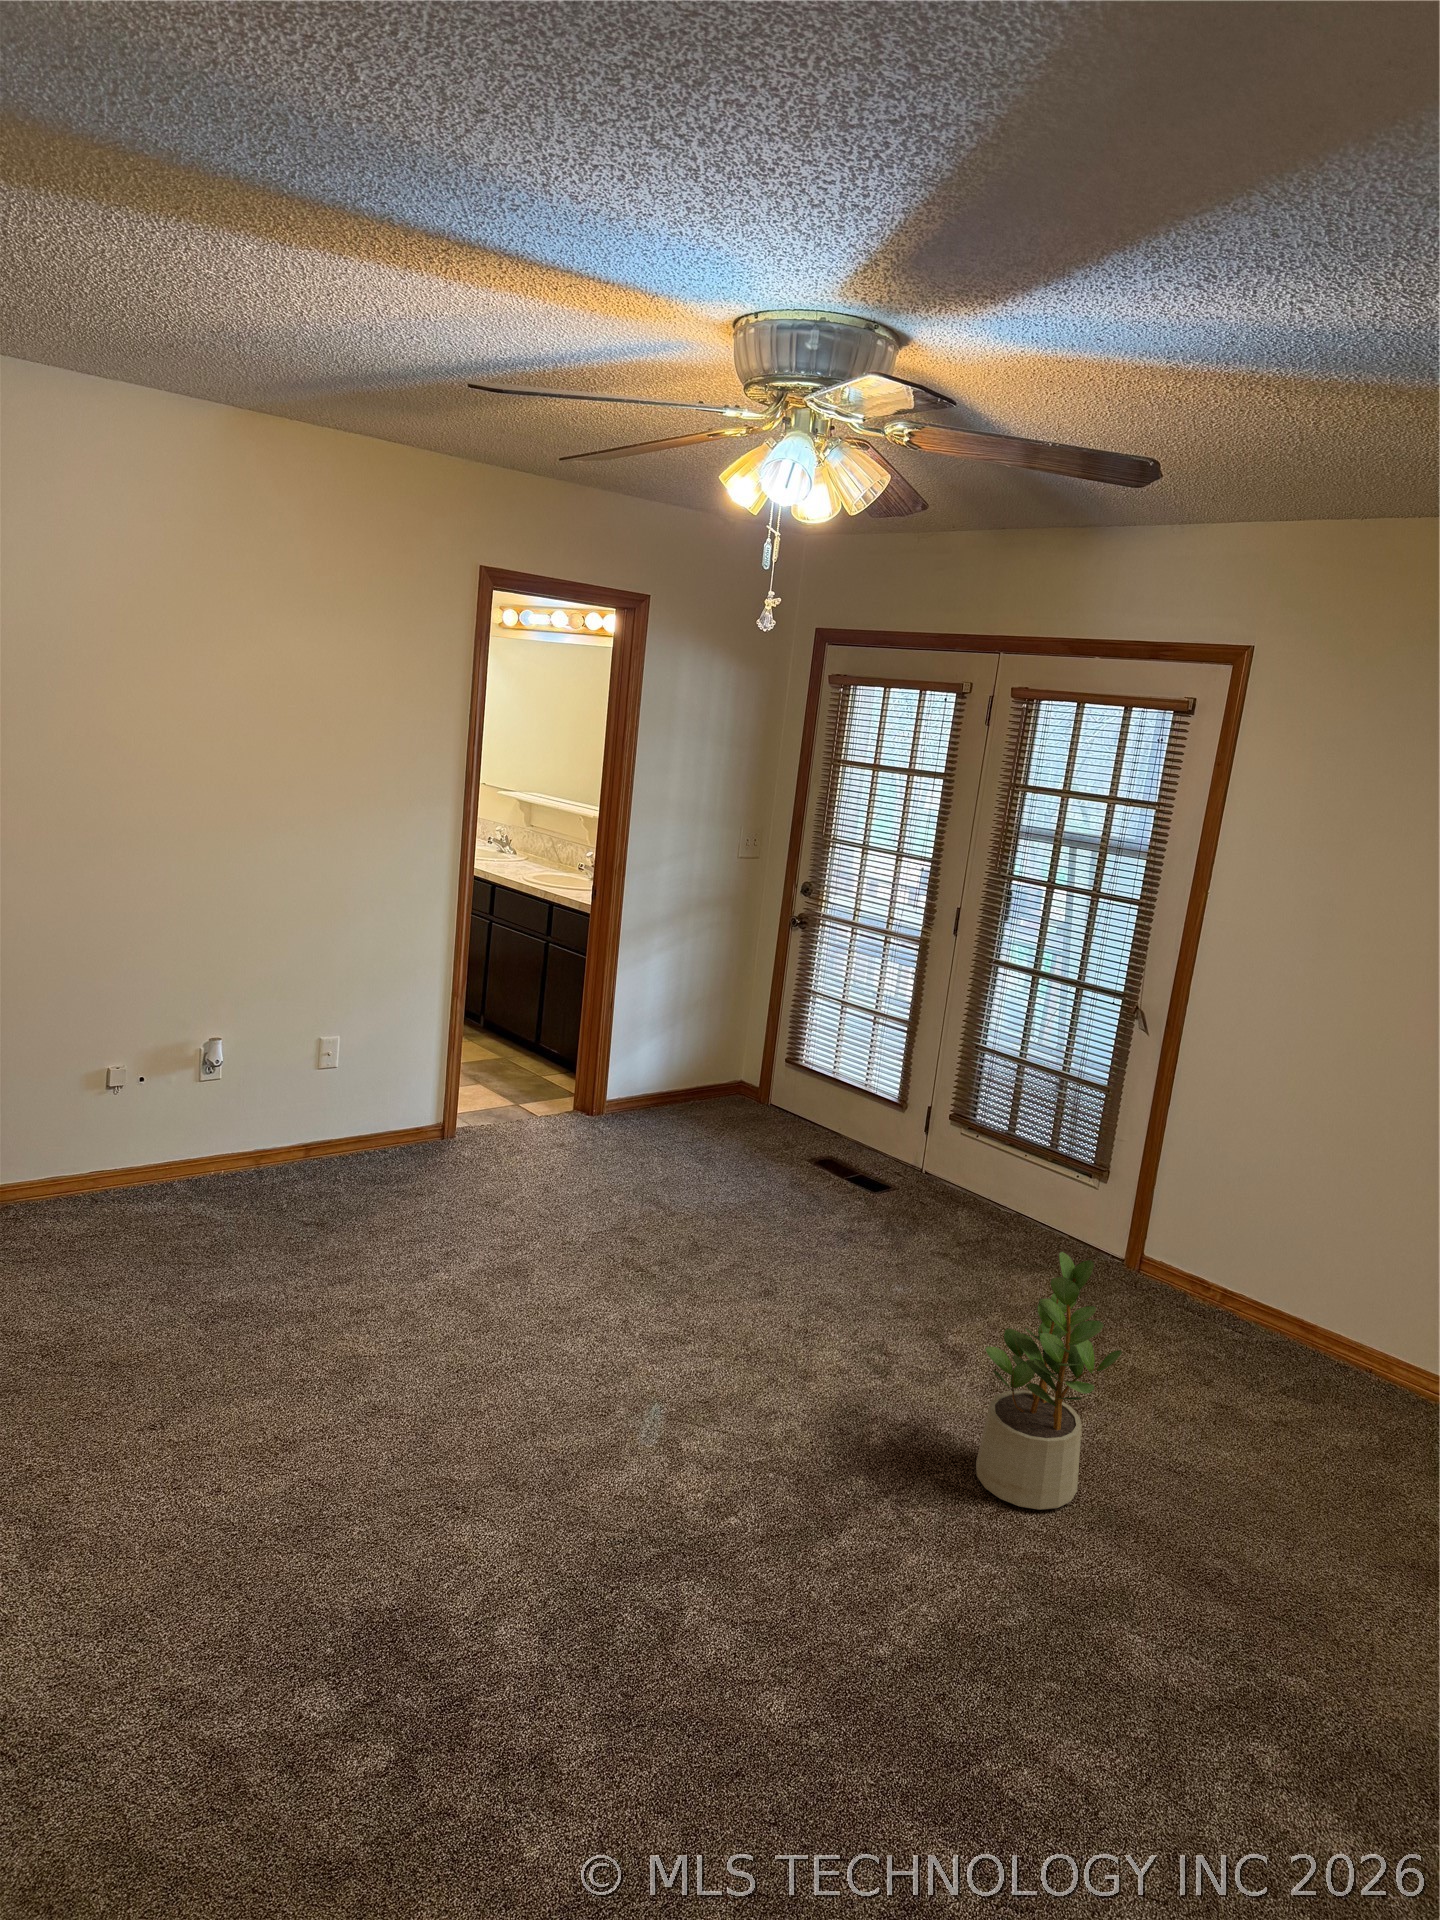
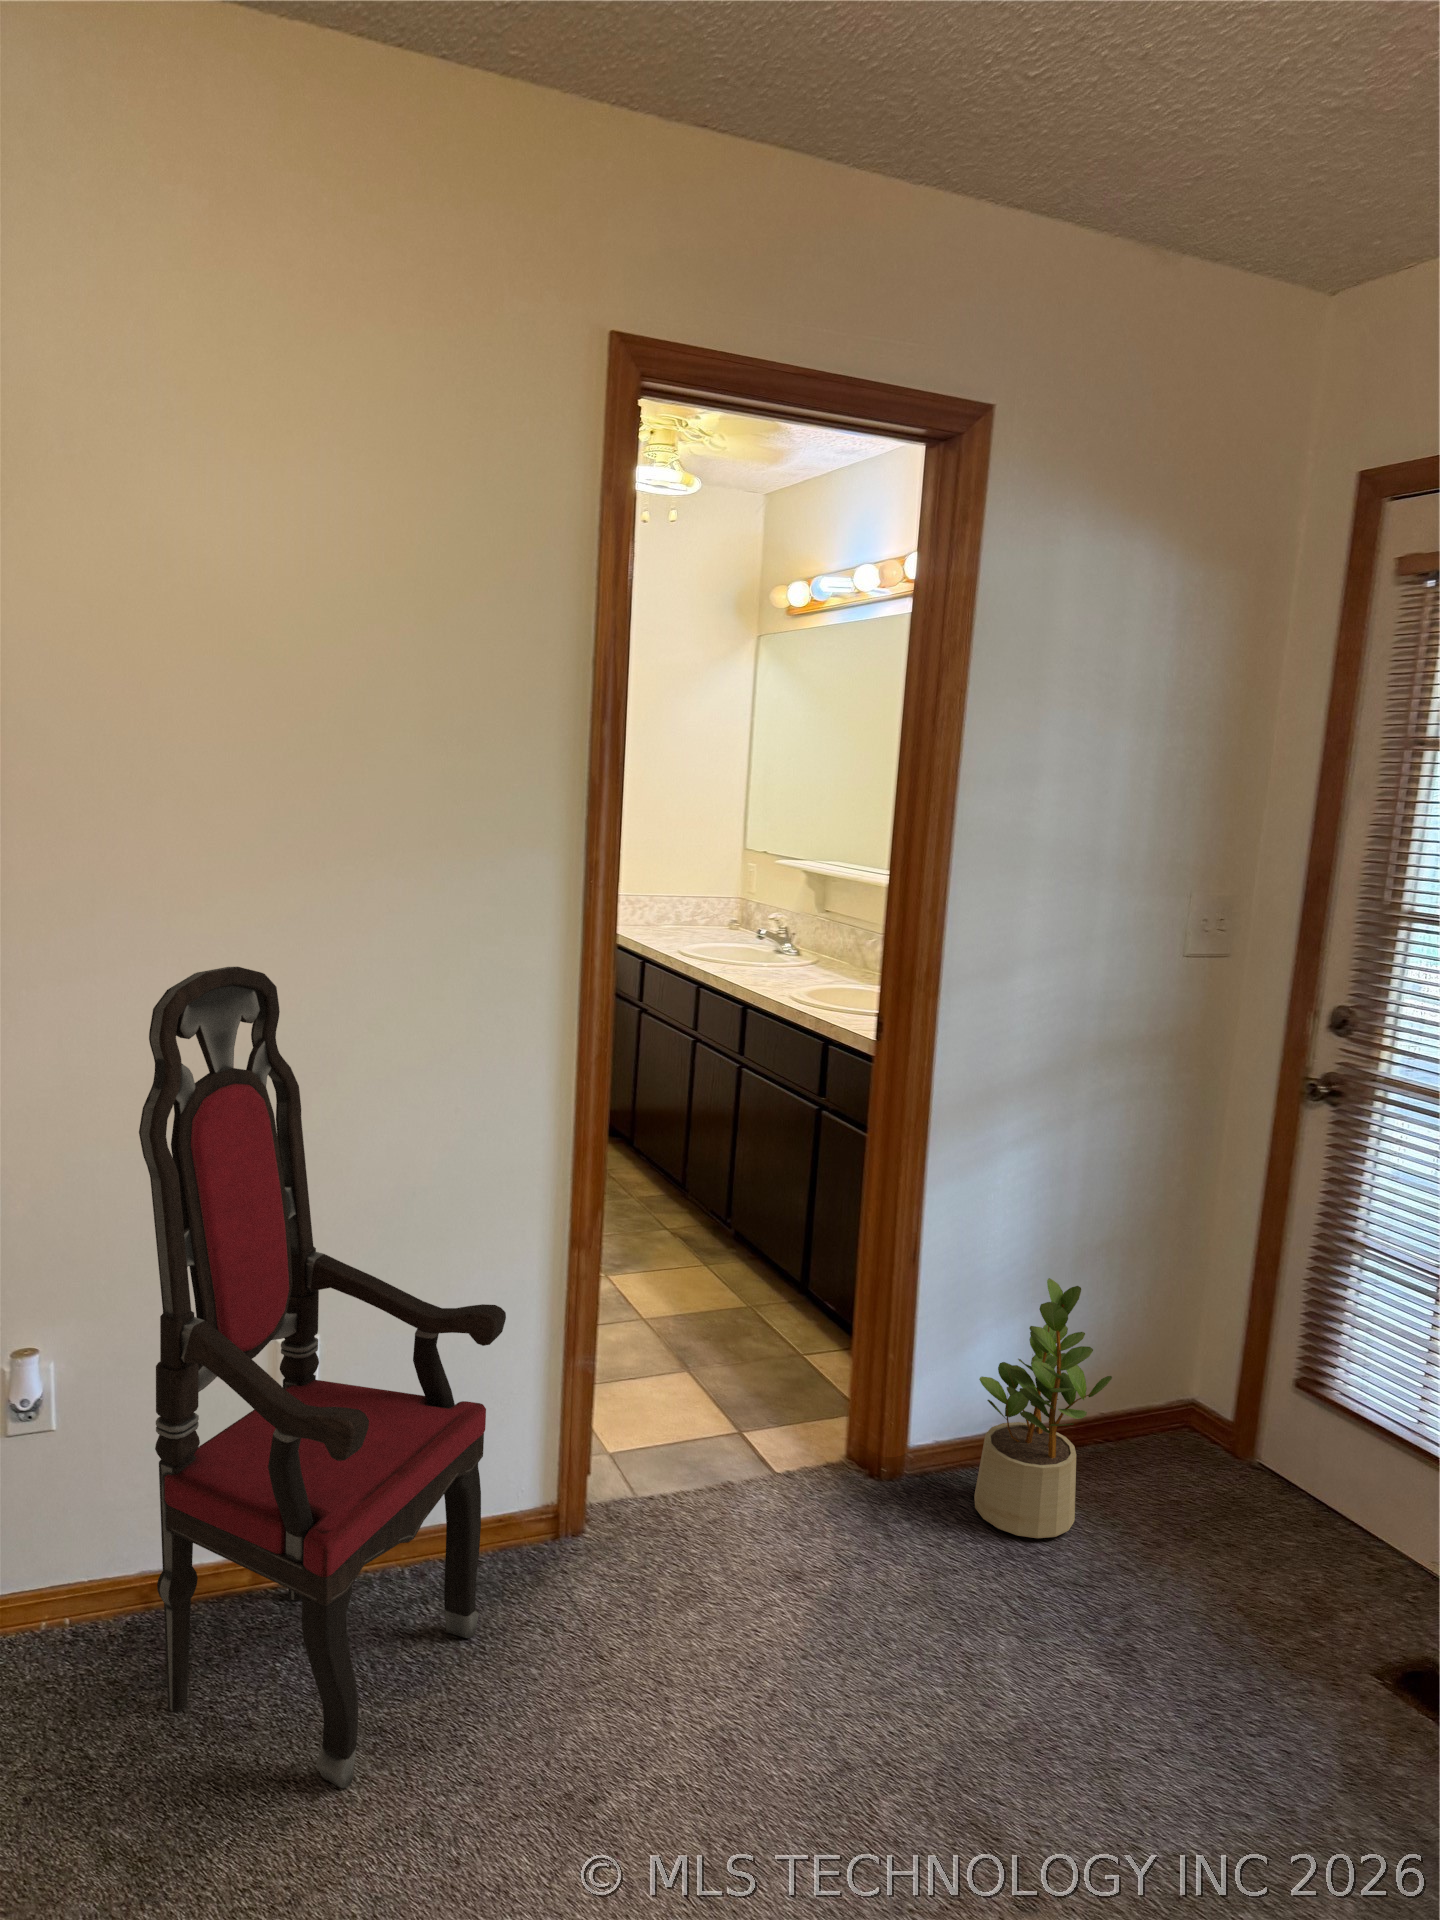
armchair: none [116,941,503,1781] -> present [139,967,506,1788]

